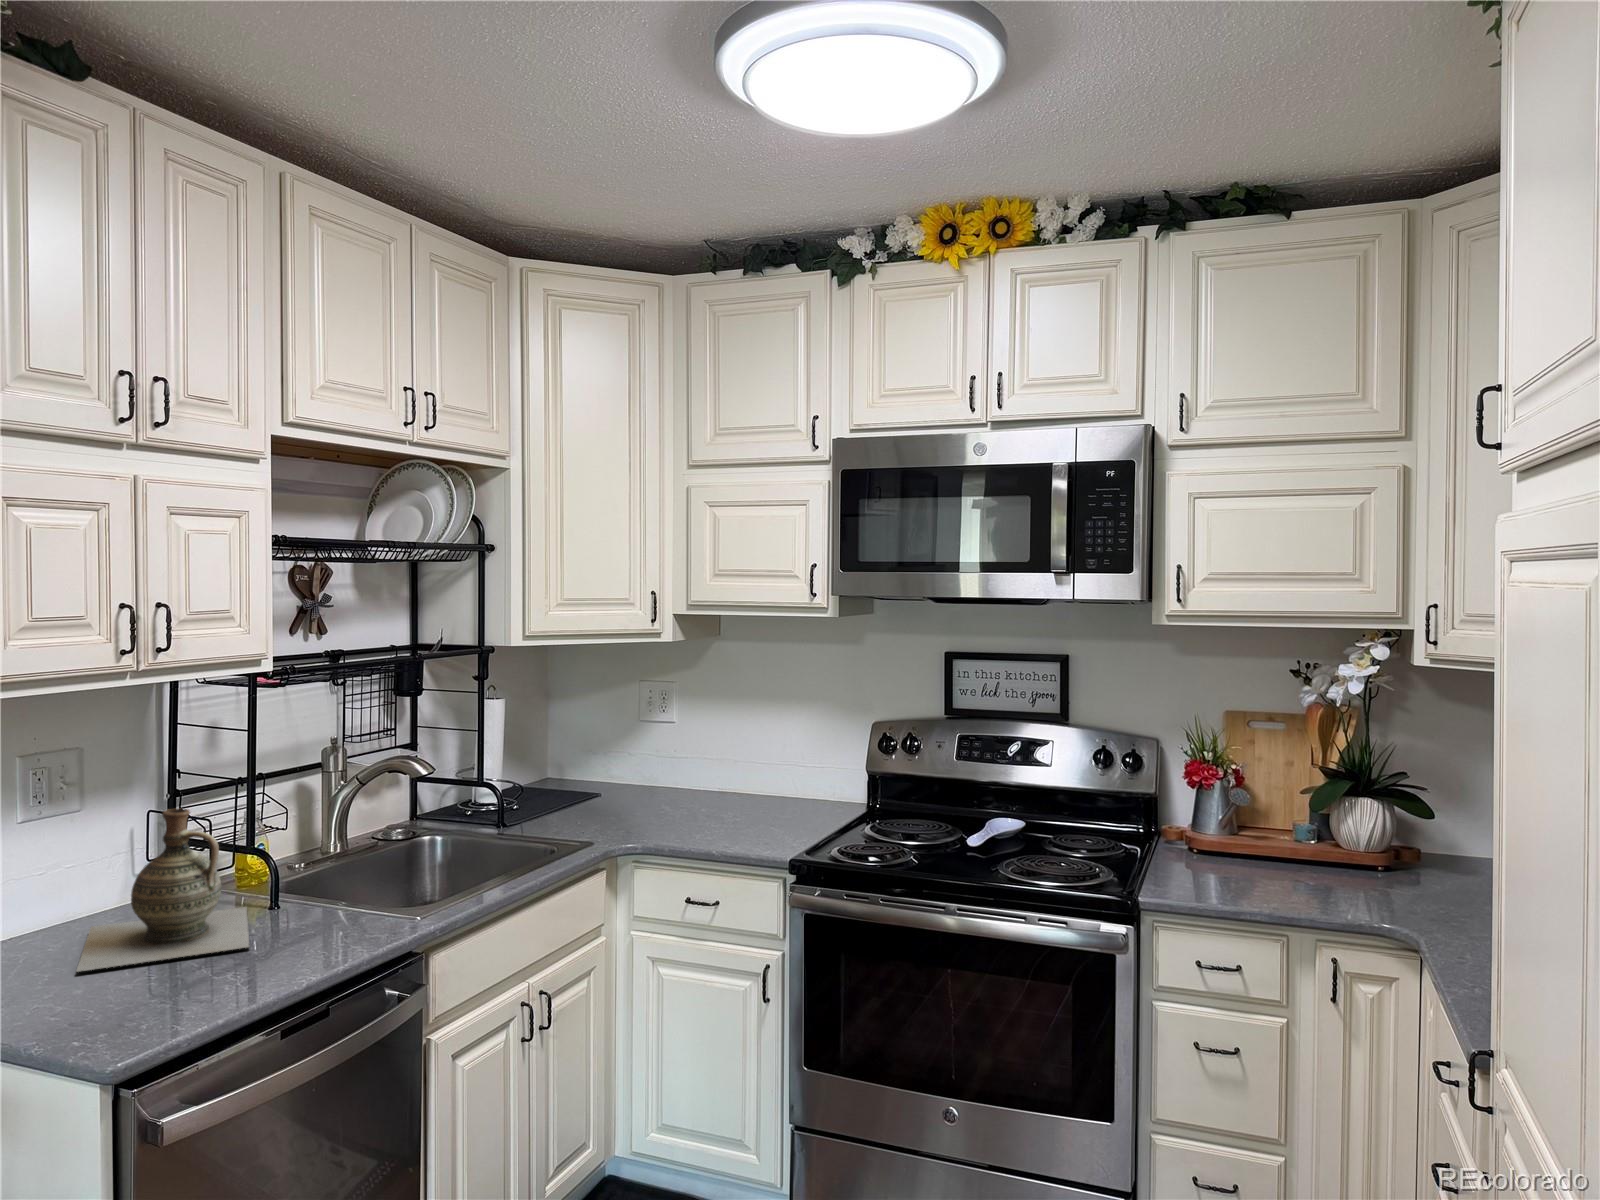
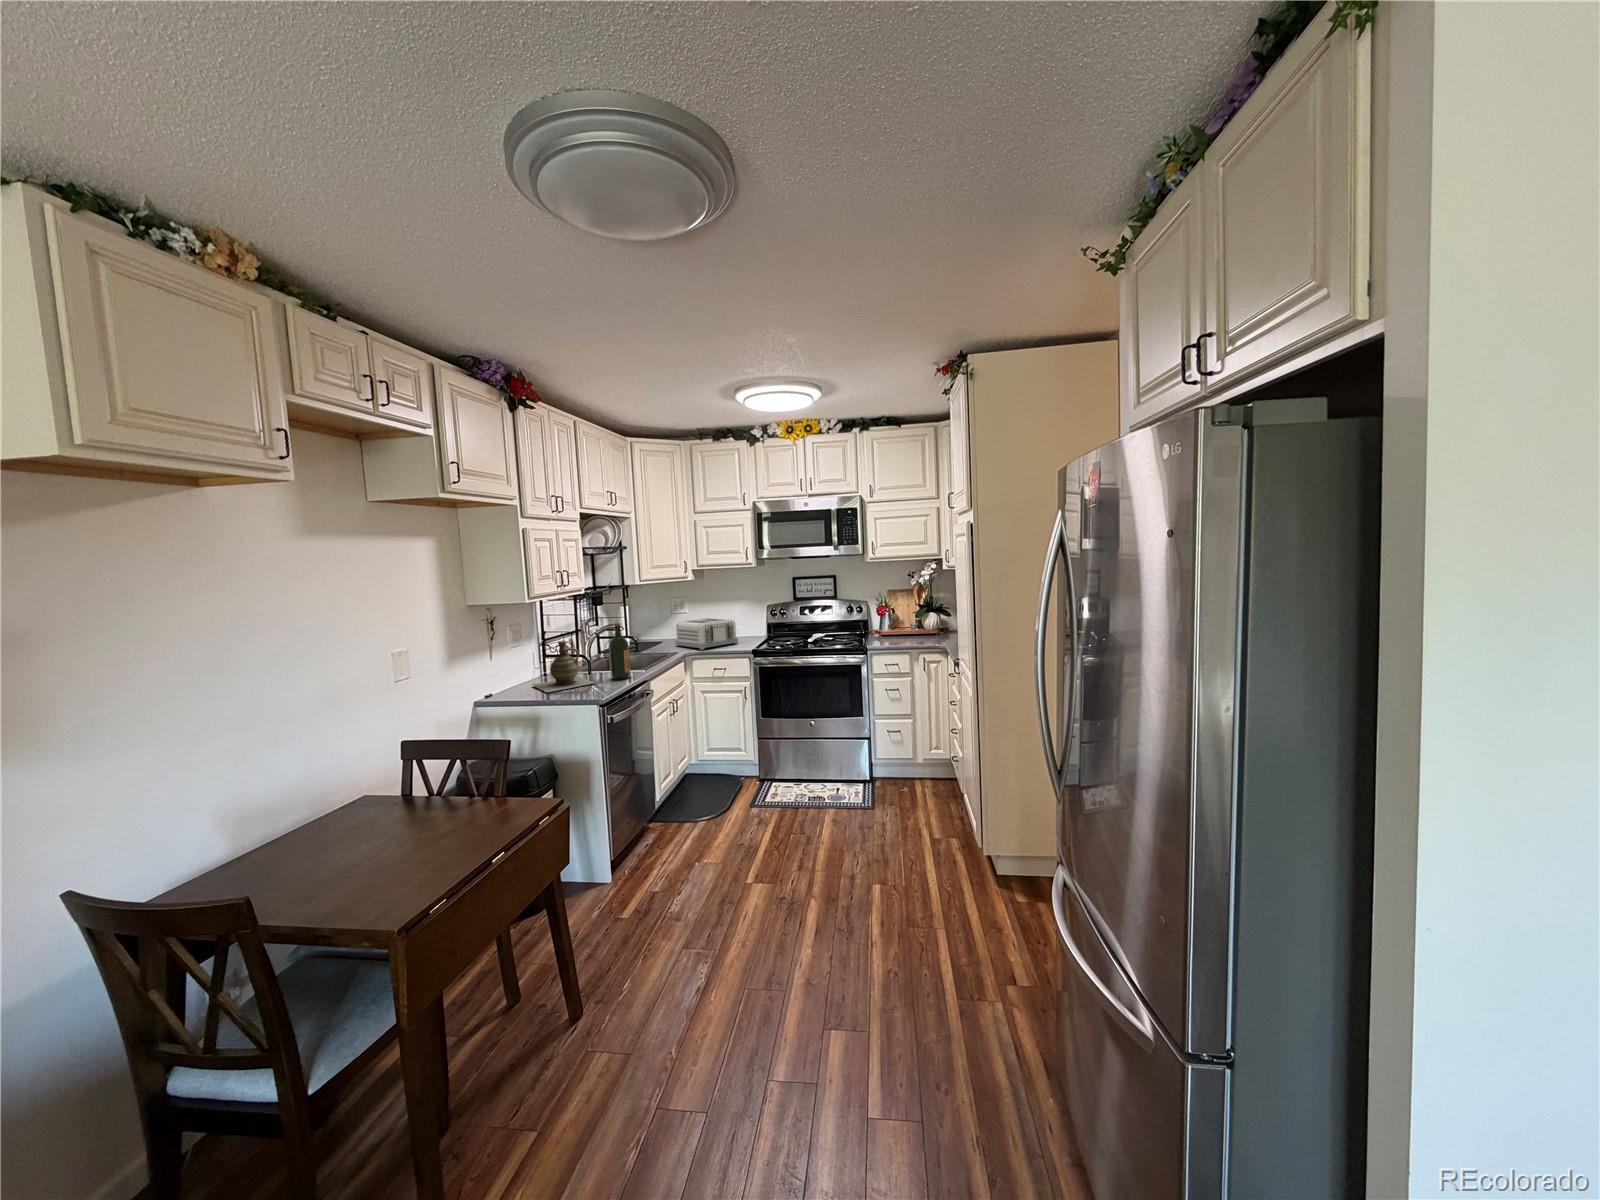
toaster: none [616,745,775,840] -> present [676,618,738,650]
wine bottle: none [312,765,374,940] -> present [609,623,630,679]

